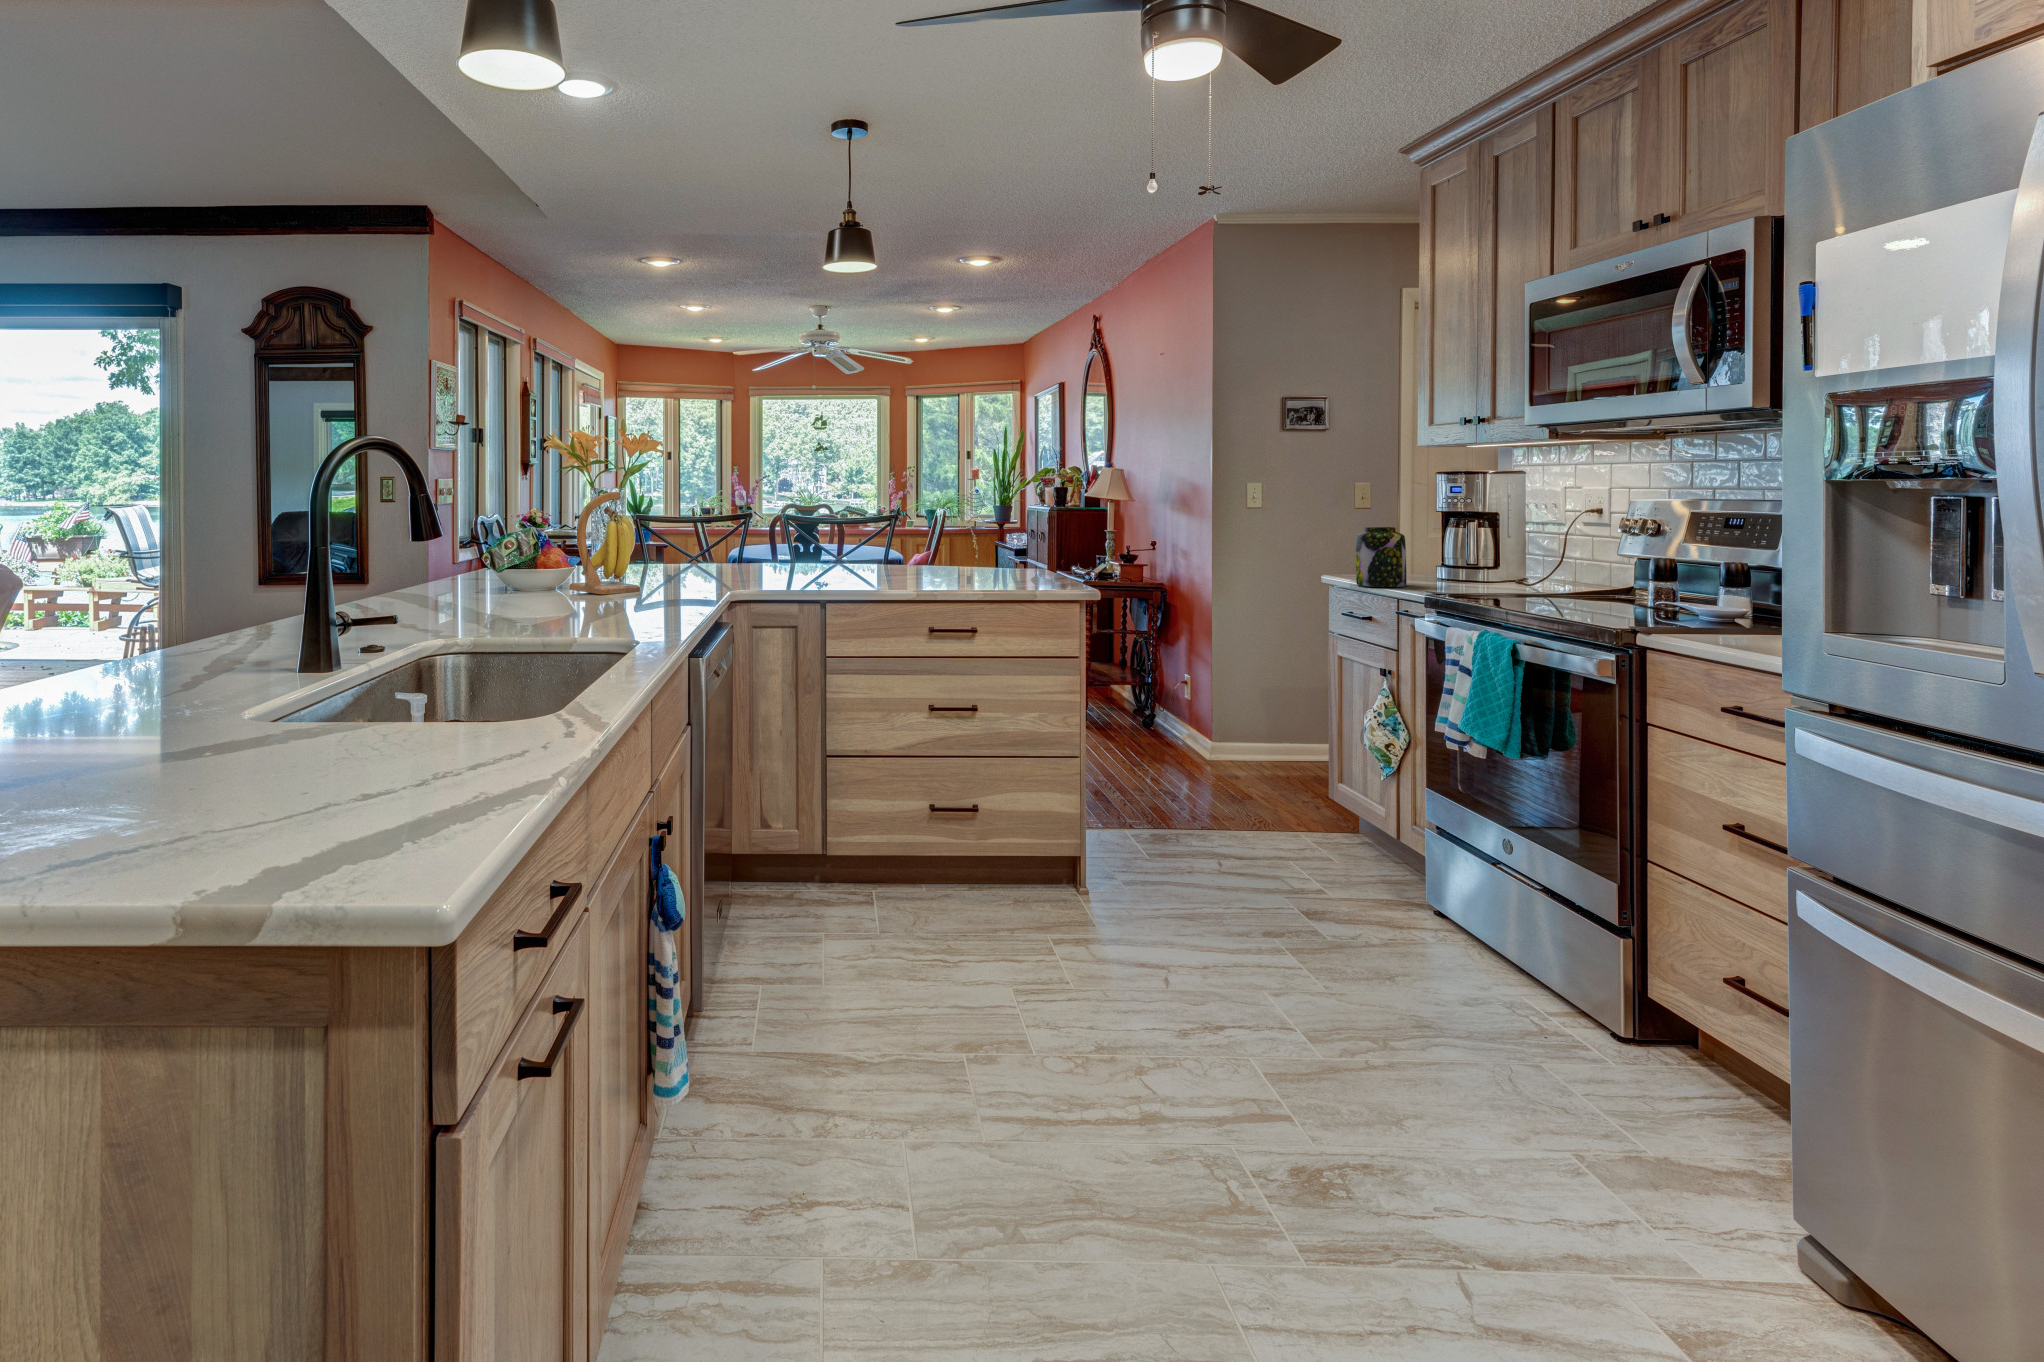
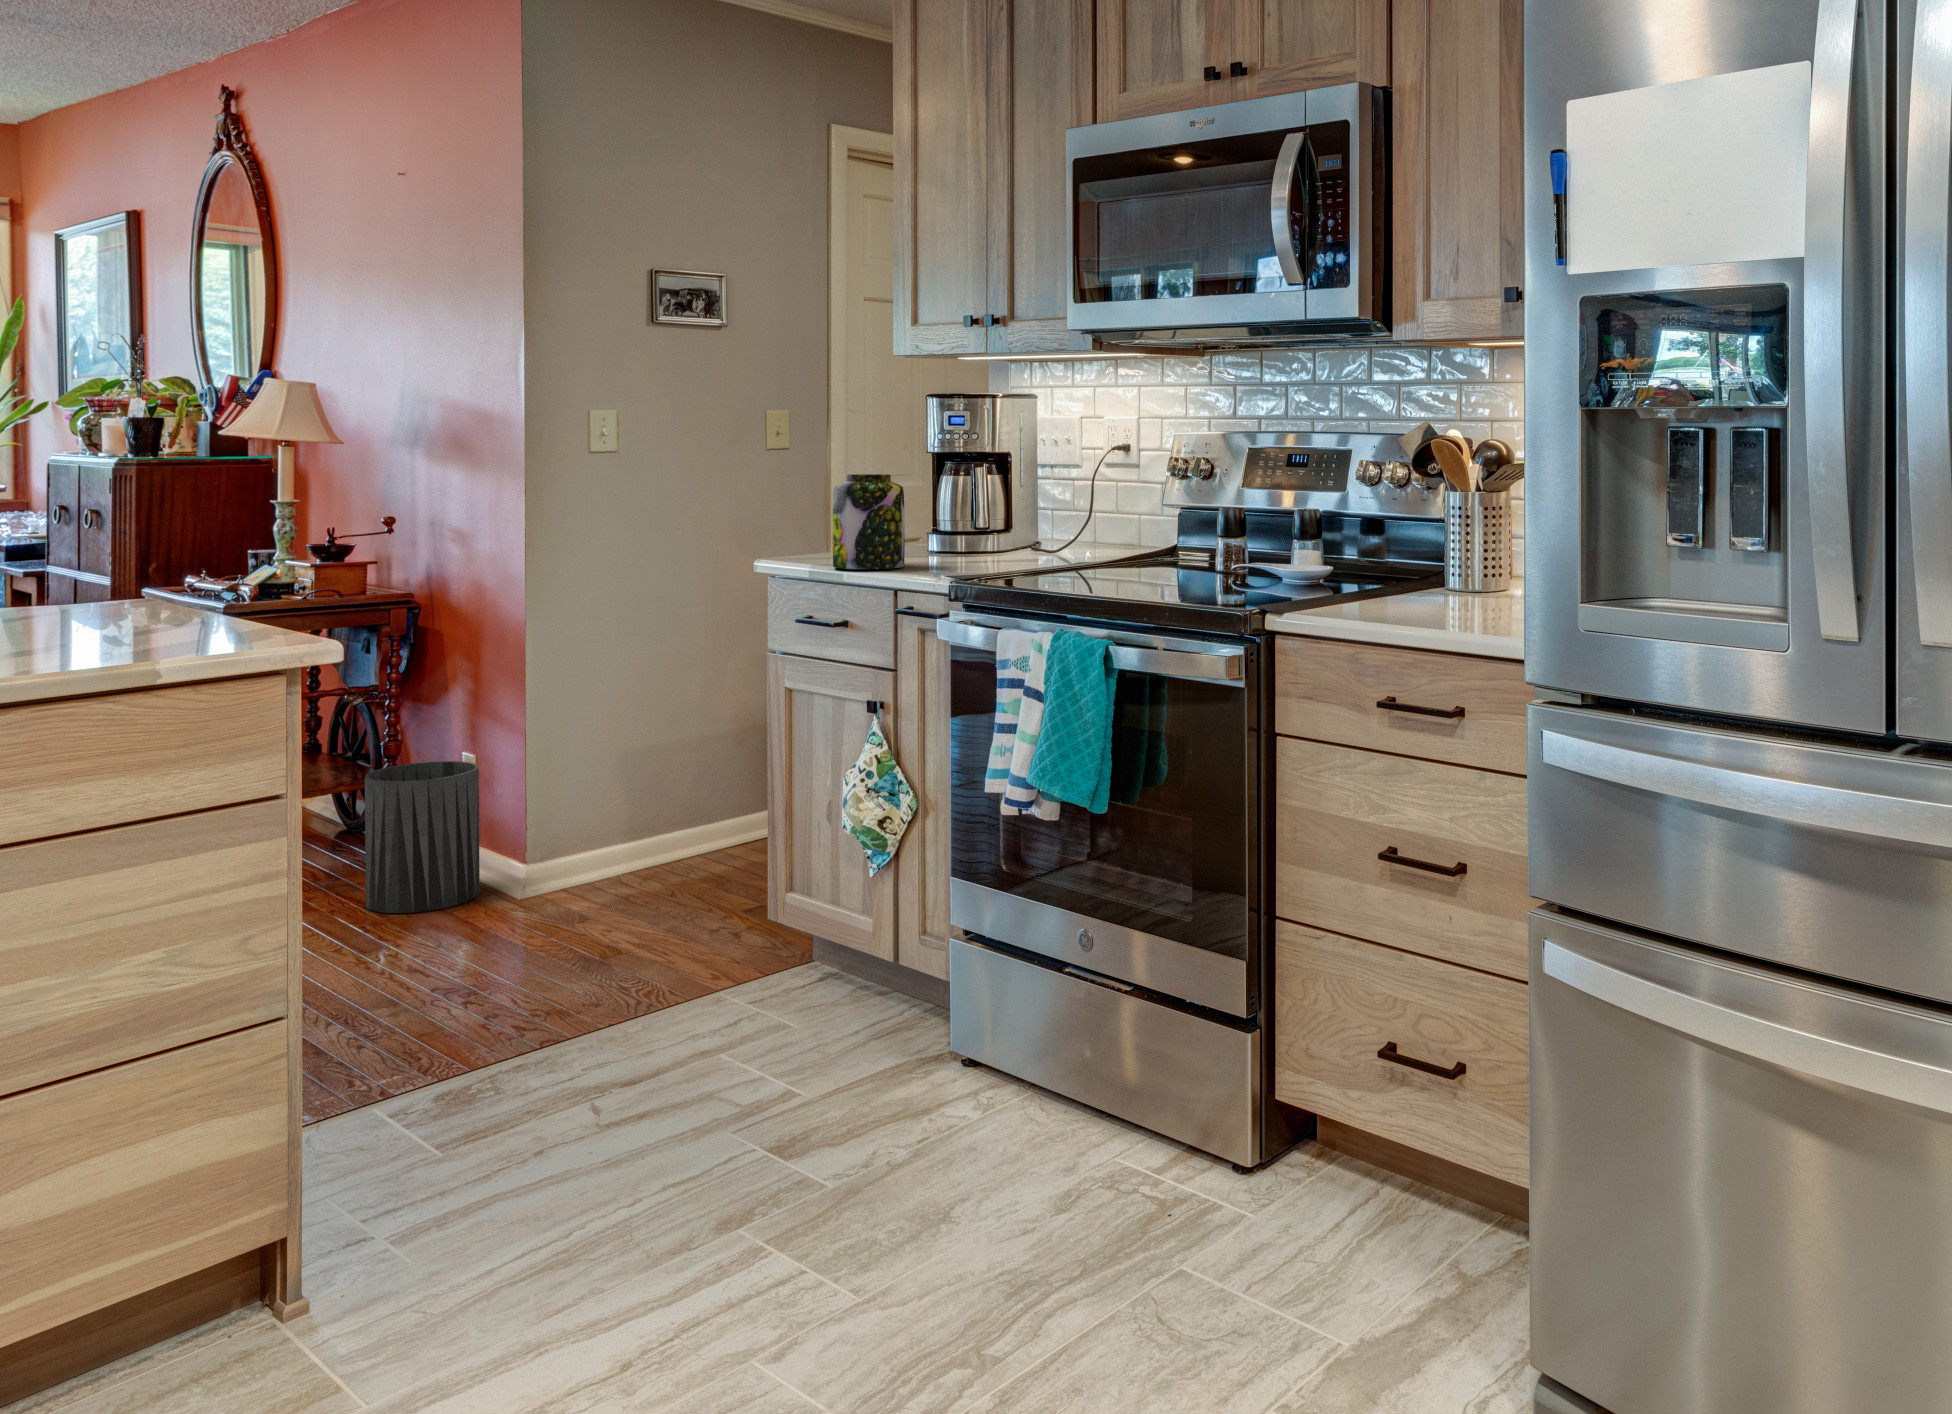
trash can: none [1132,673,1190,751] -> present [365,761,480,913]

